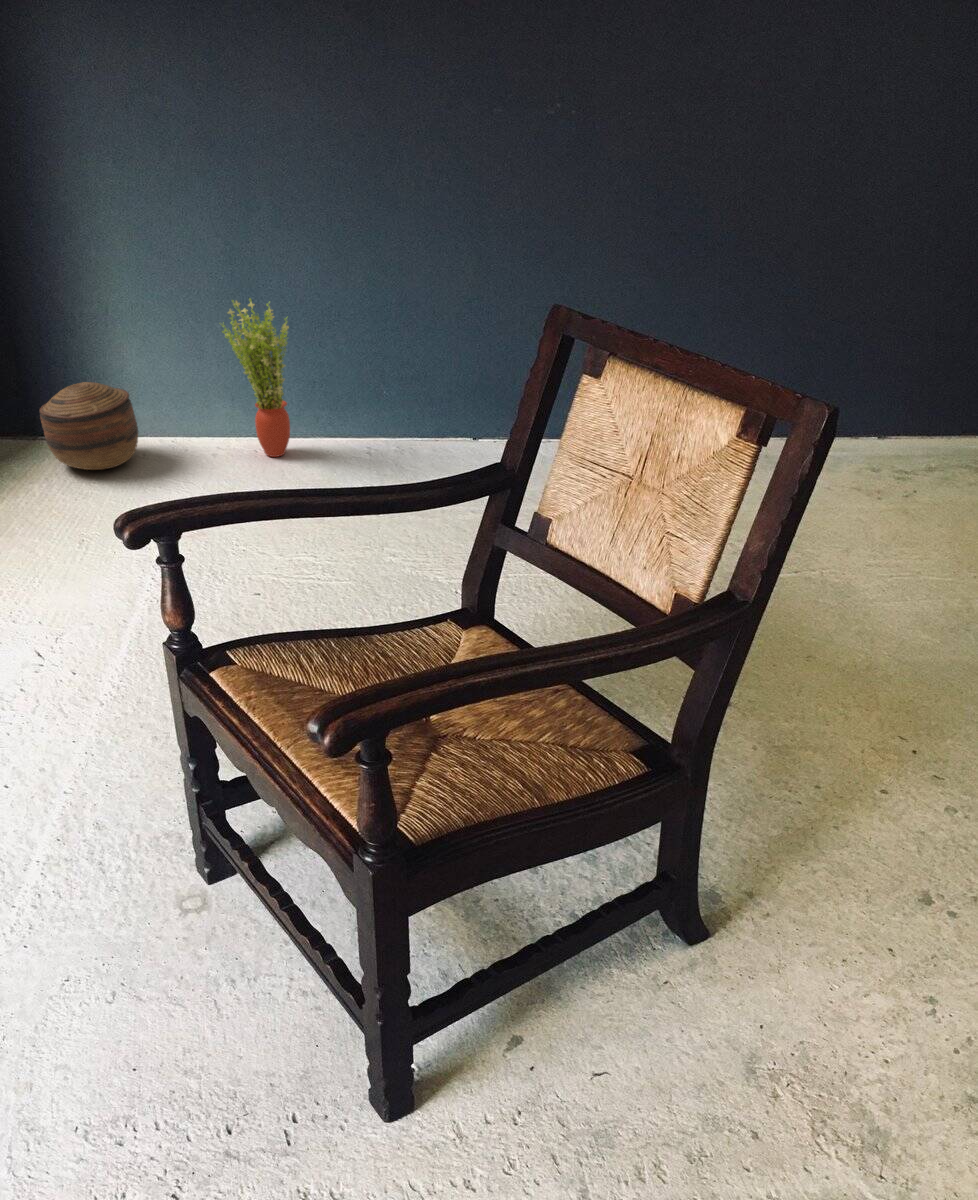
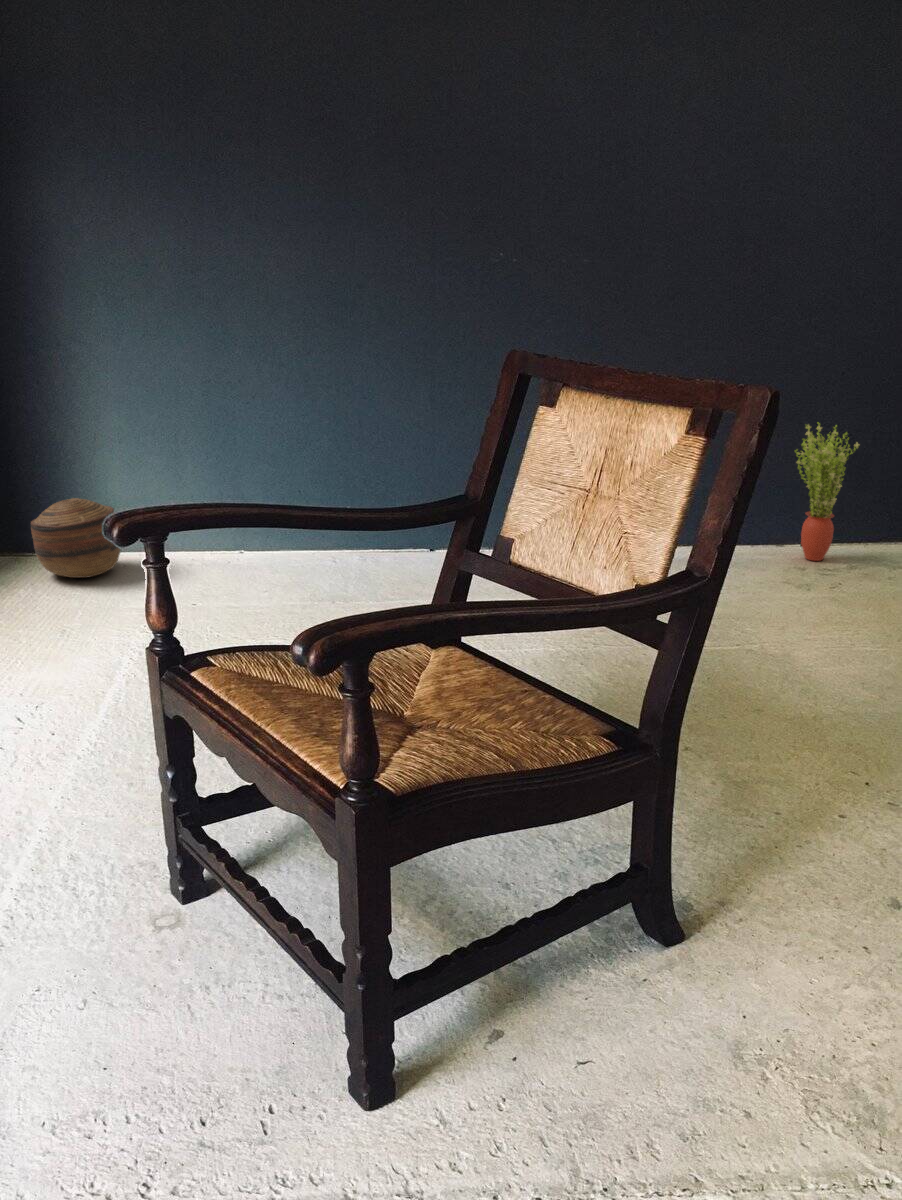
potted plant: present [223,299,290,457] -> present [795,423,859,561]

